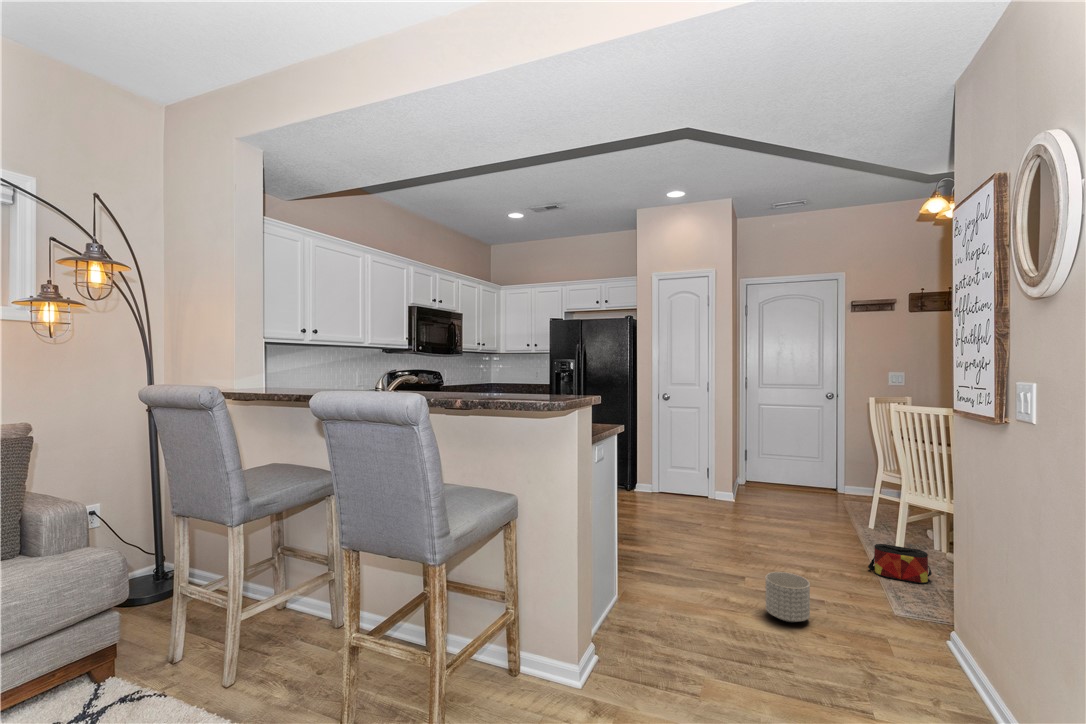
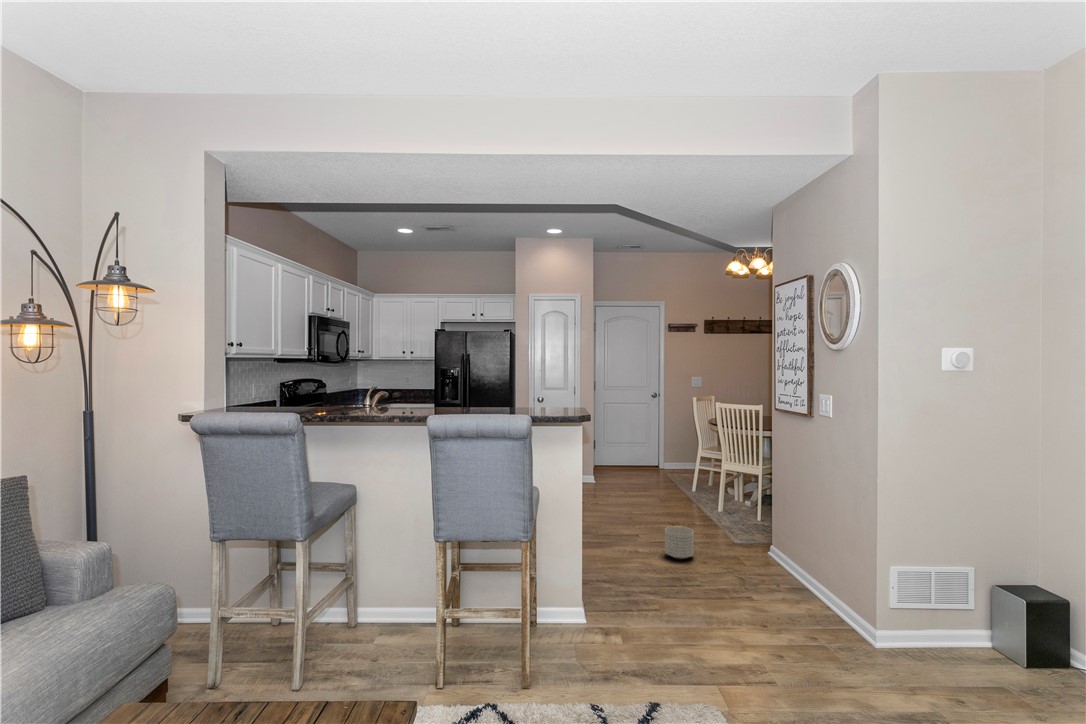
bag: present [868,544,932,584] -> none [706,501,744,525]

